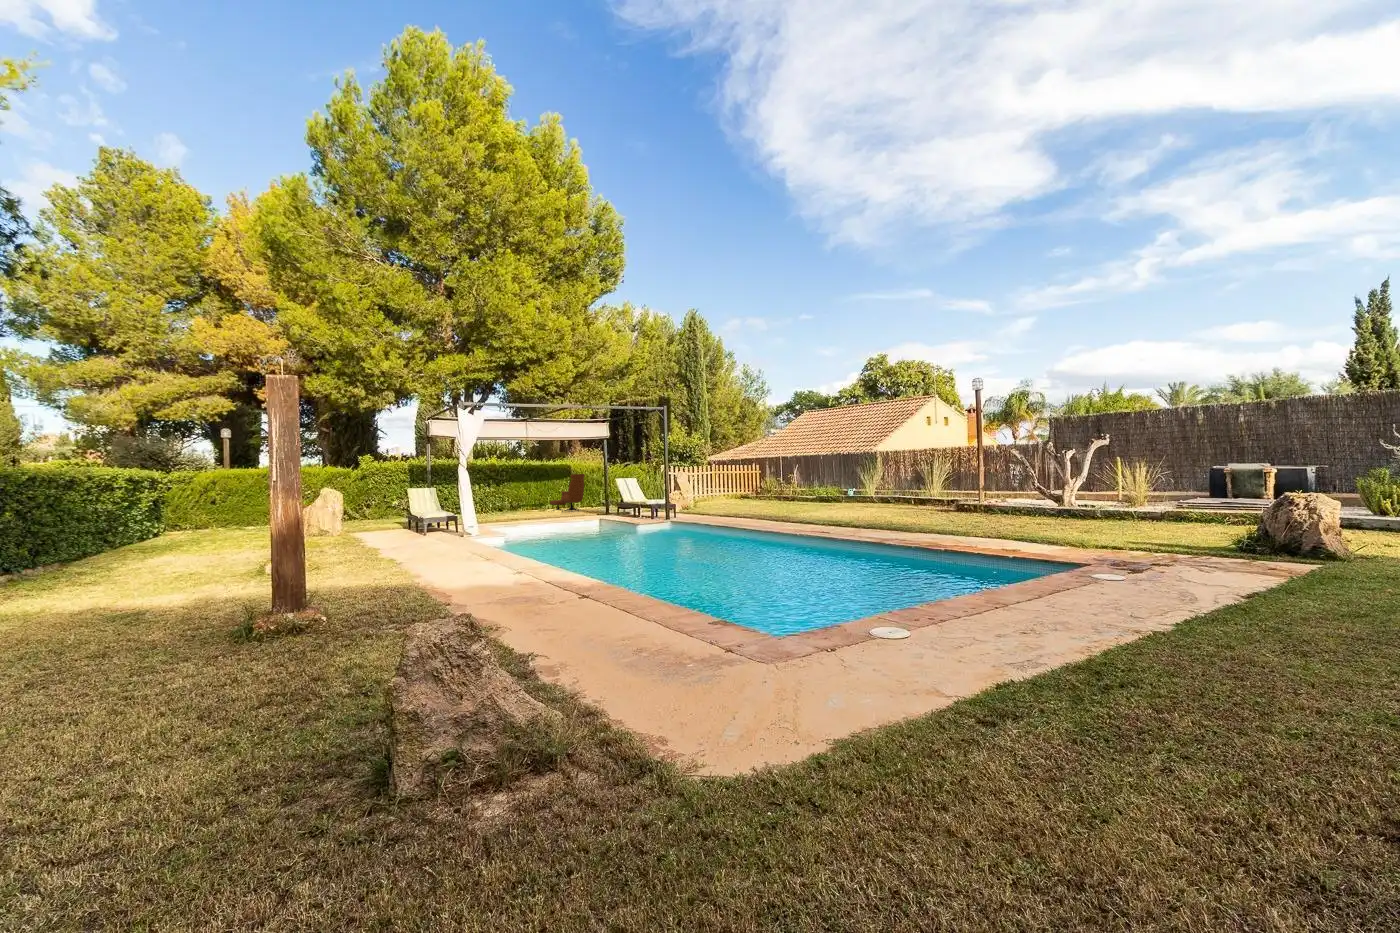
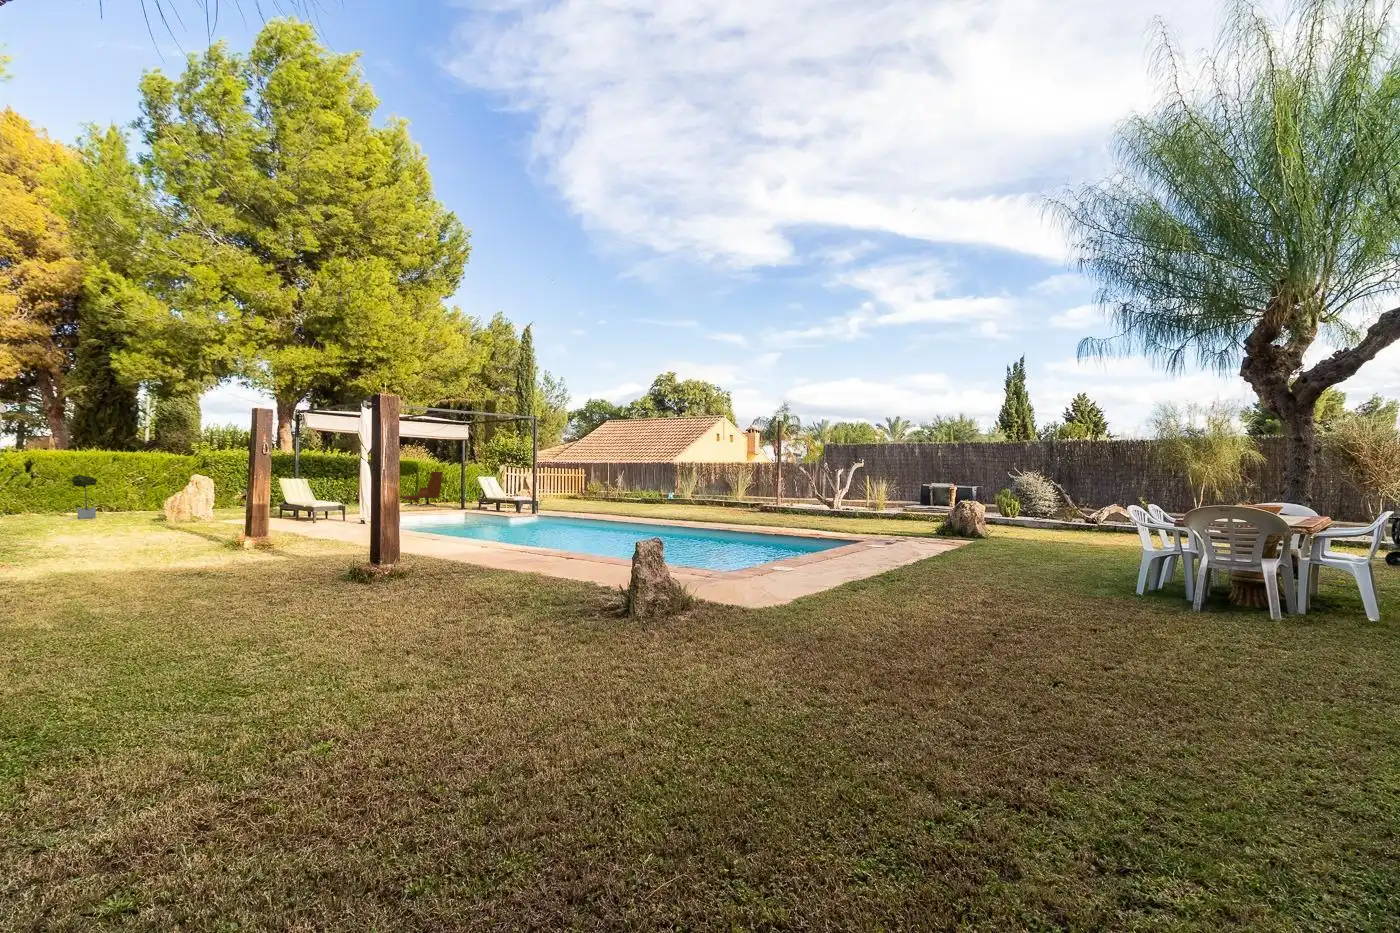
potted tree: none [237,489,259,531] -> present [72,475,97,519]

